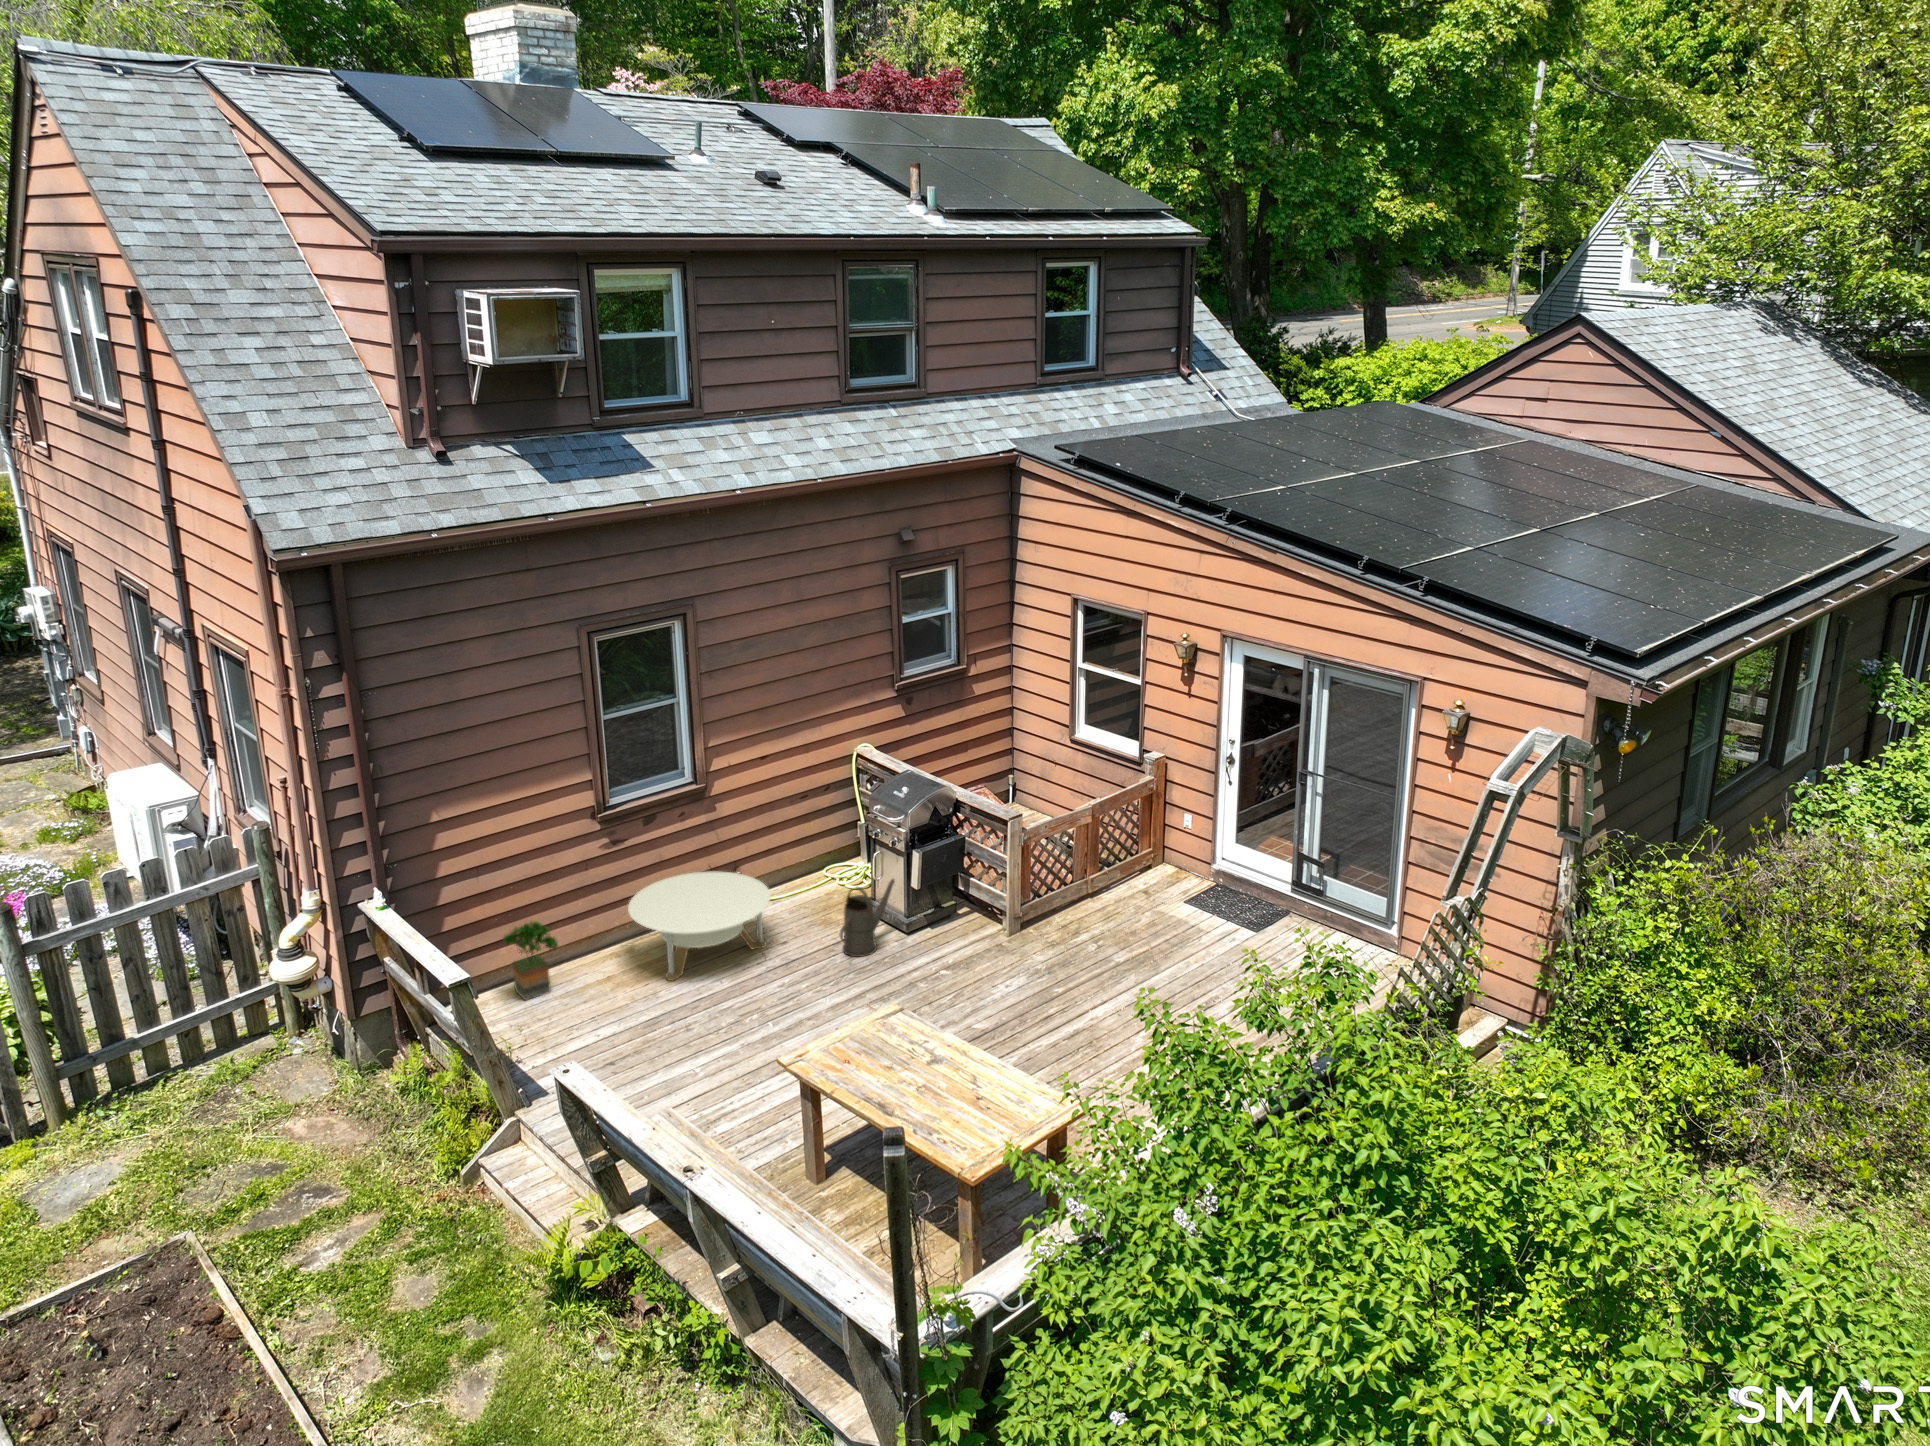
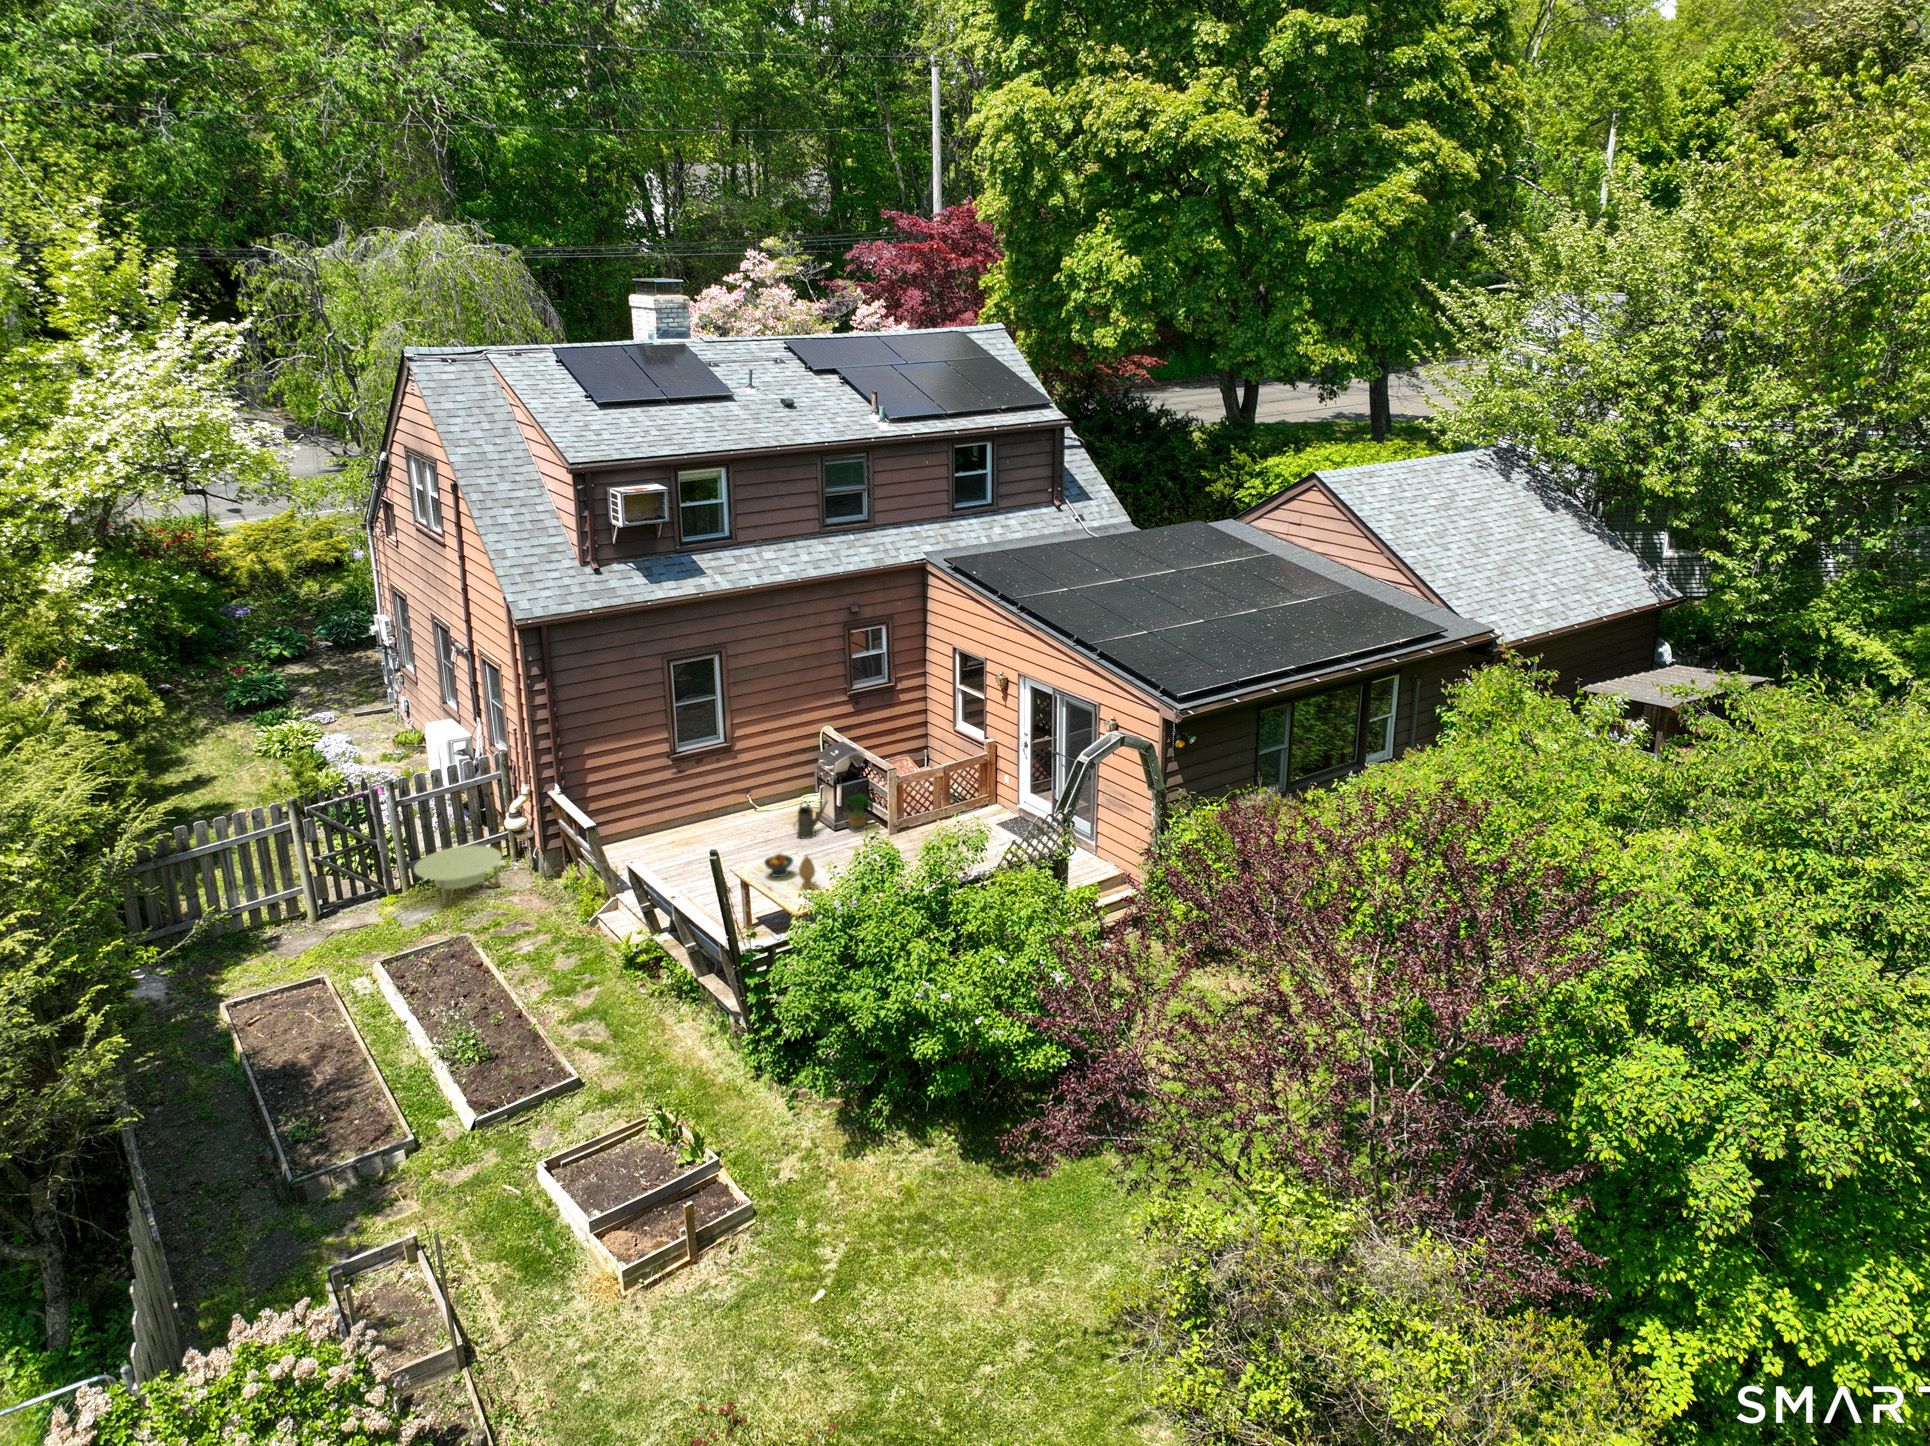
round table: present [628,871,771,981] -> present [414,845,502,908]
potted tree: present [503,921,558,1001] -> present [845,794,871,832]
fruit bowl: none [863,1023,926,1080] -> present [764,853,793,877]
vase: none [954,1034,990,1104] -> present [799,856,815,886]

